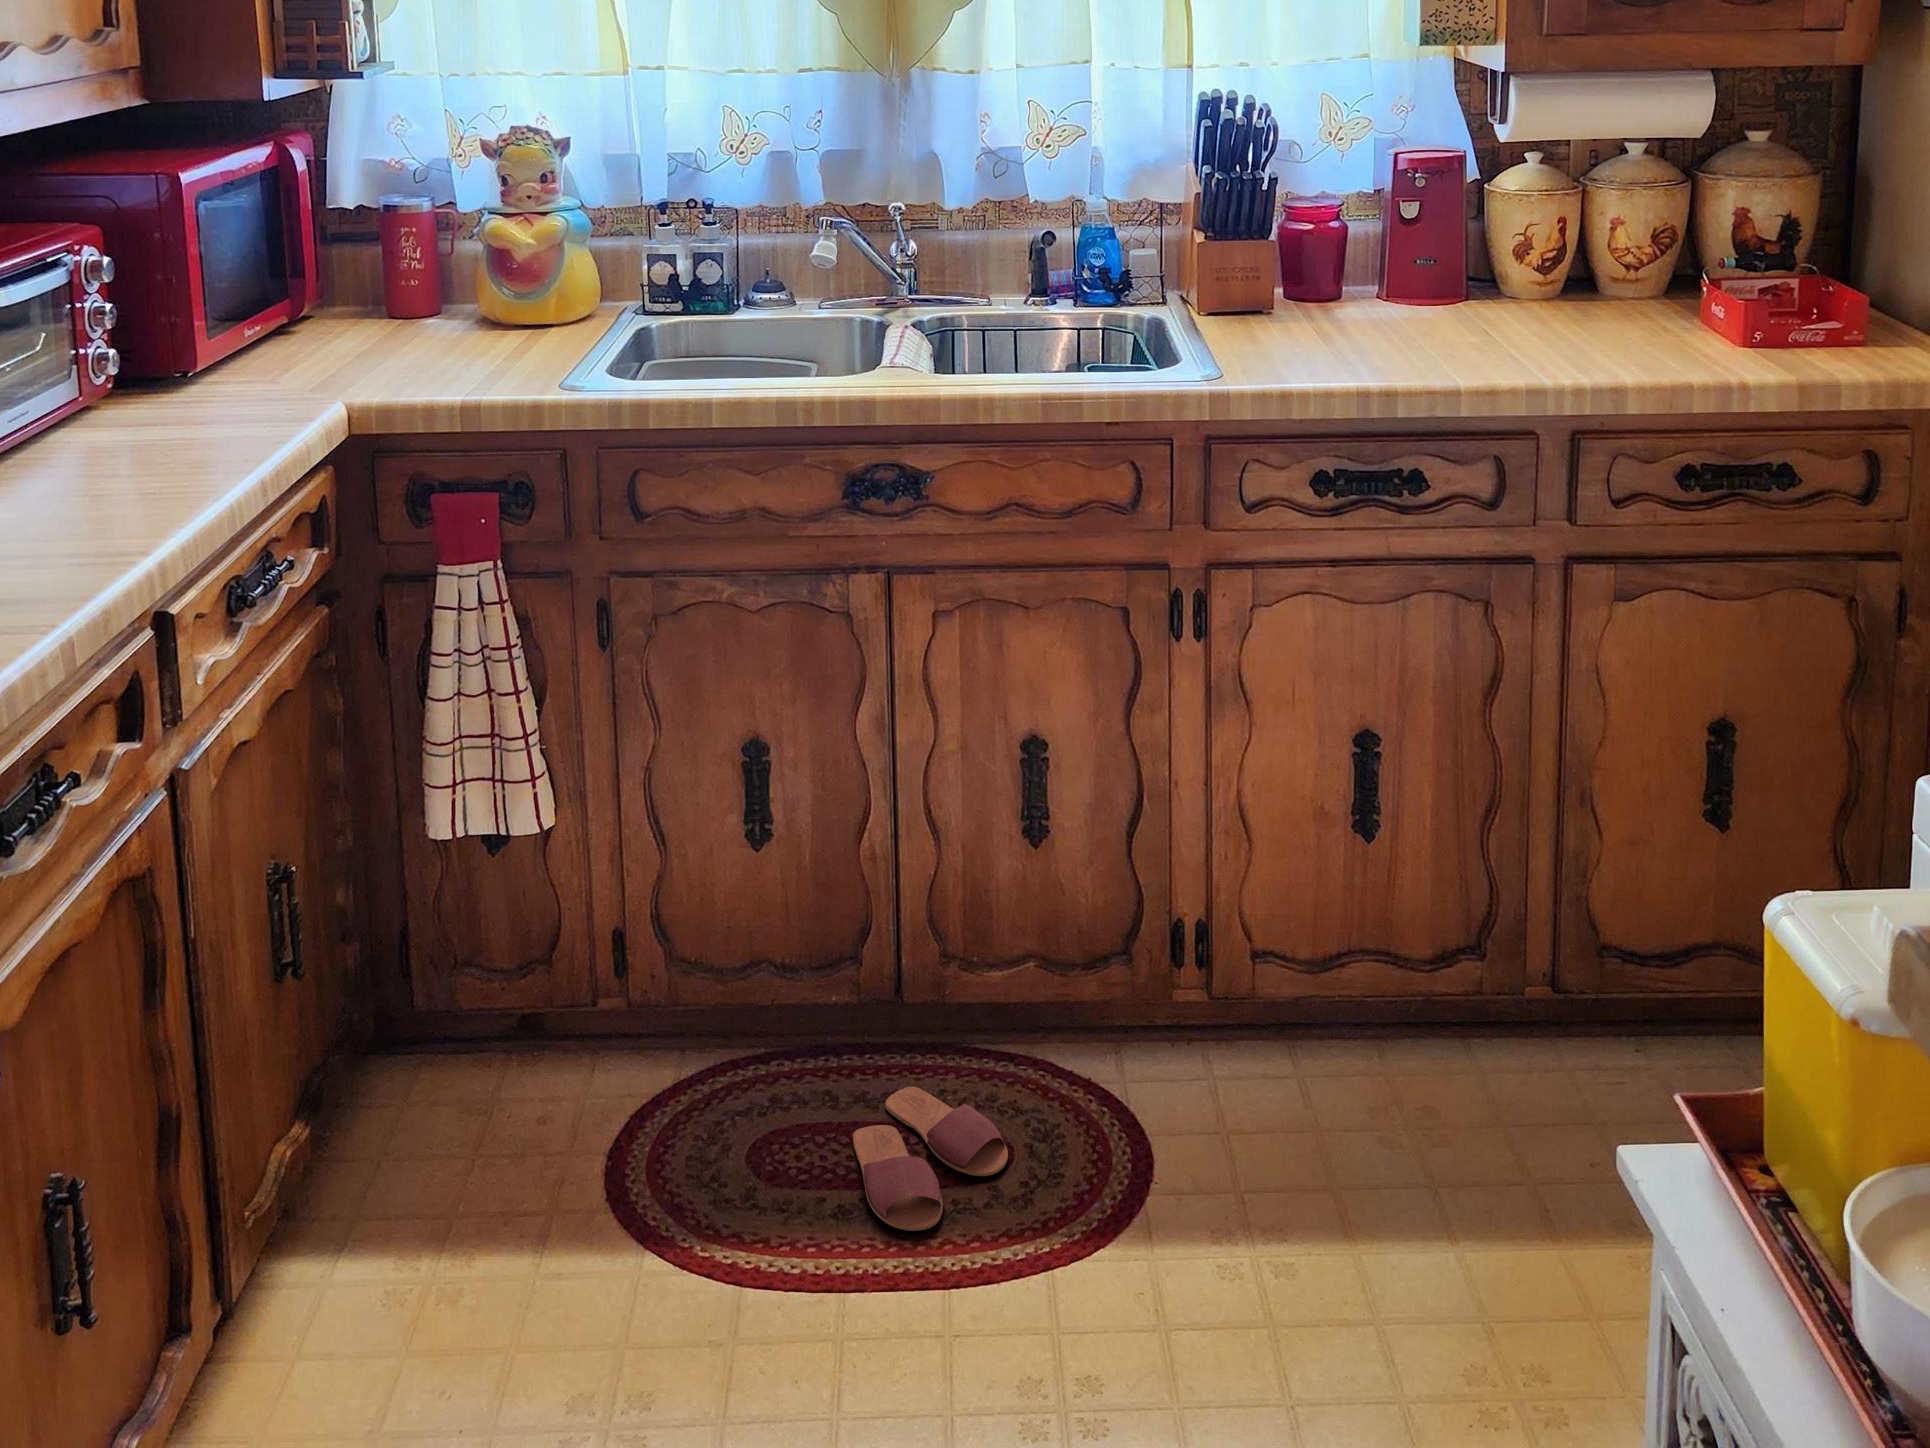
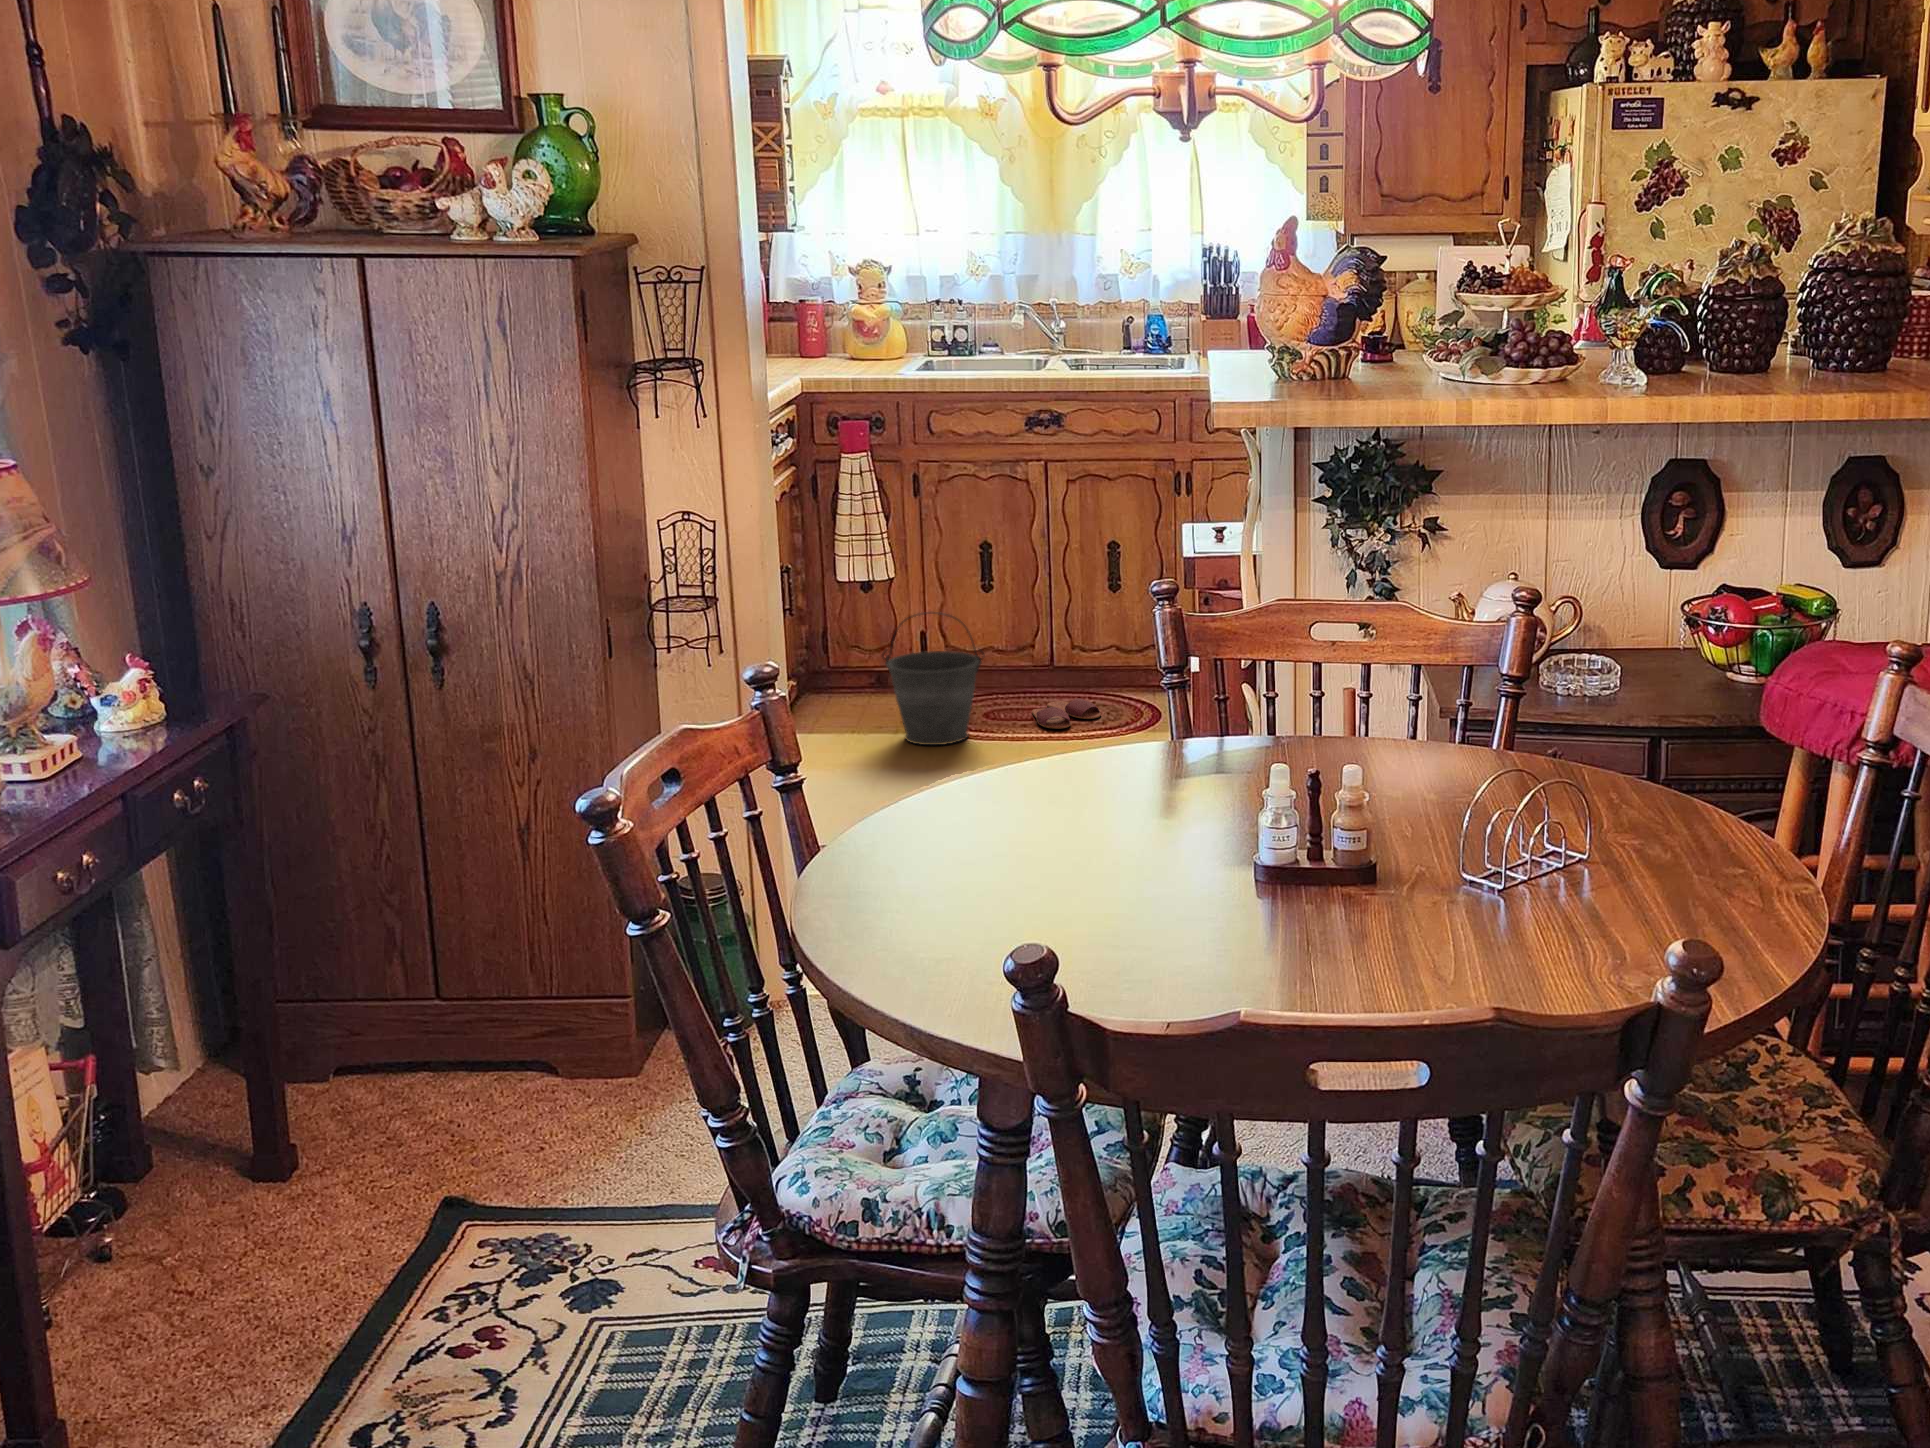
bucket: none [498,992,743,1320] -> present [882,612,984,745]

